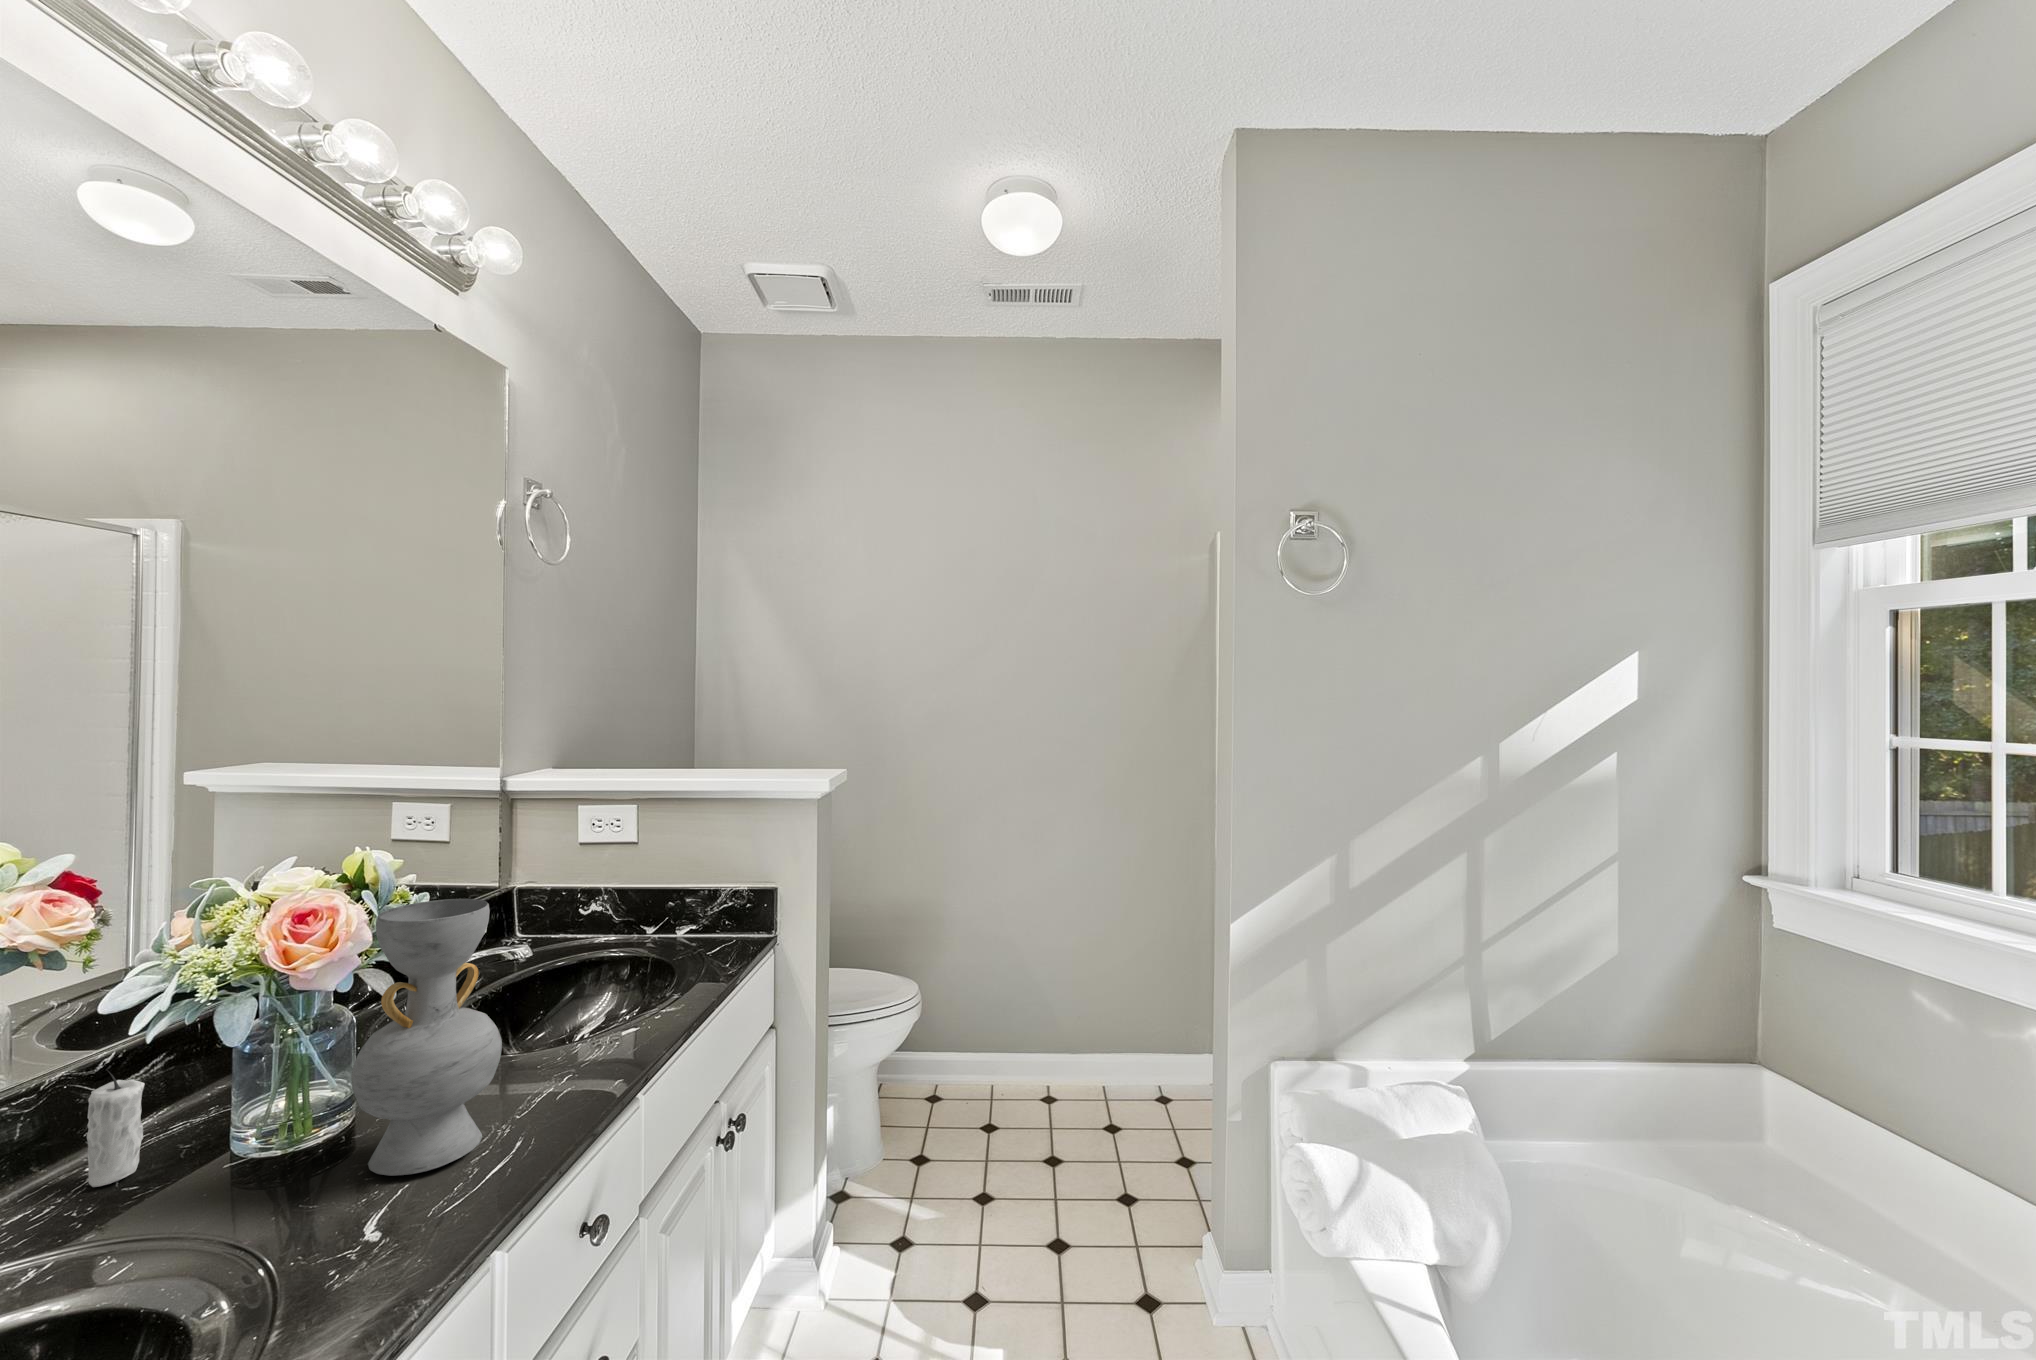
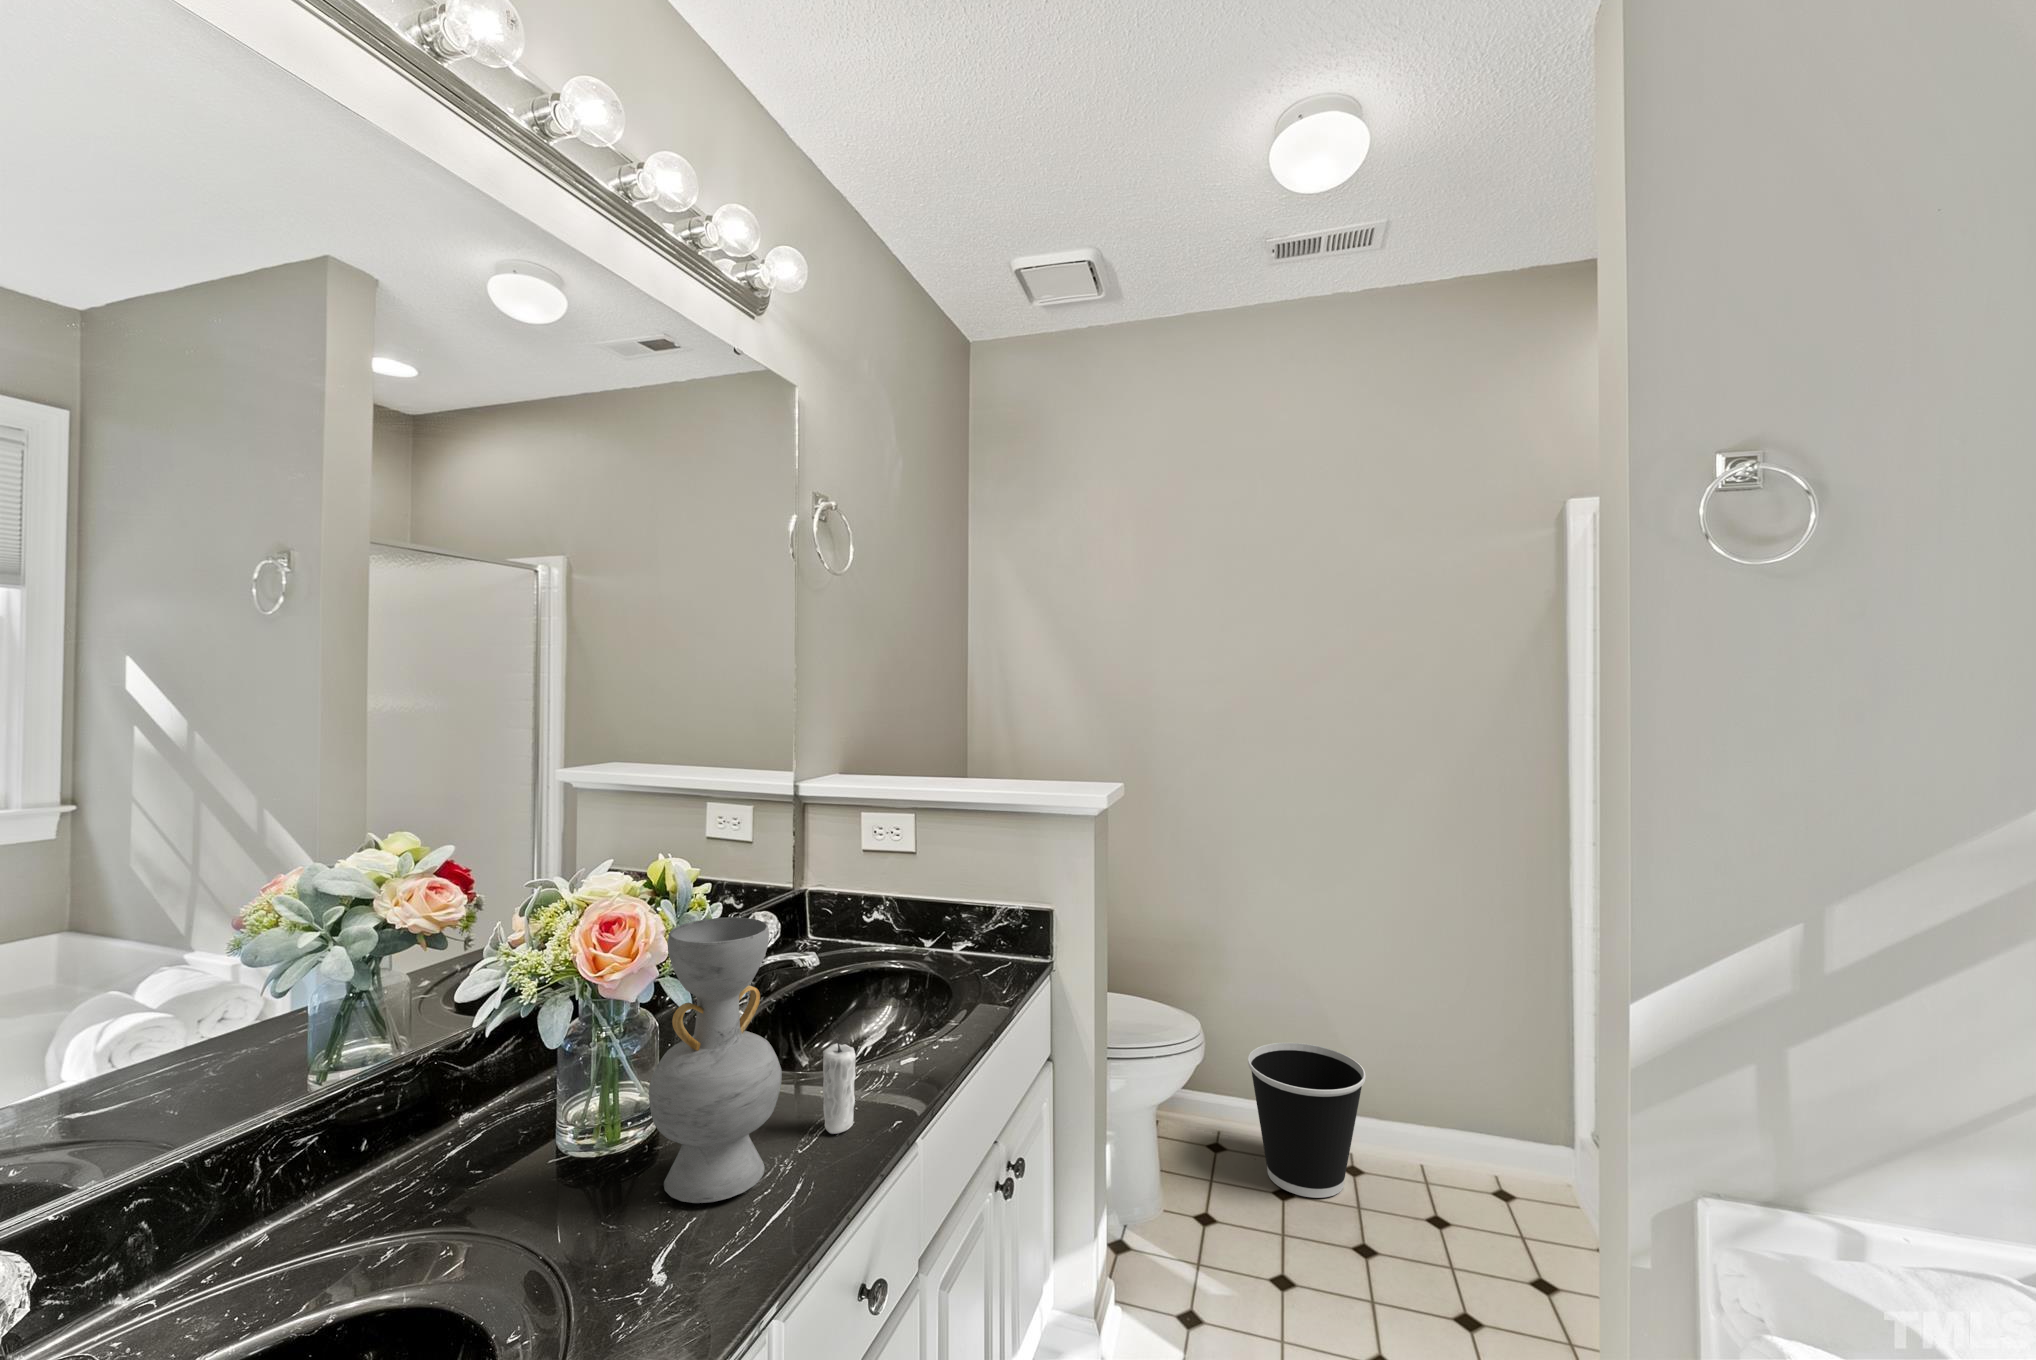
wastebasket: none [953,995,1049,1123] -> present [1248,1043,1366,1198]
candle: present [87,1072,145,1187] -> present [823,1038,856,1134]

